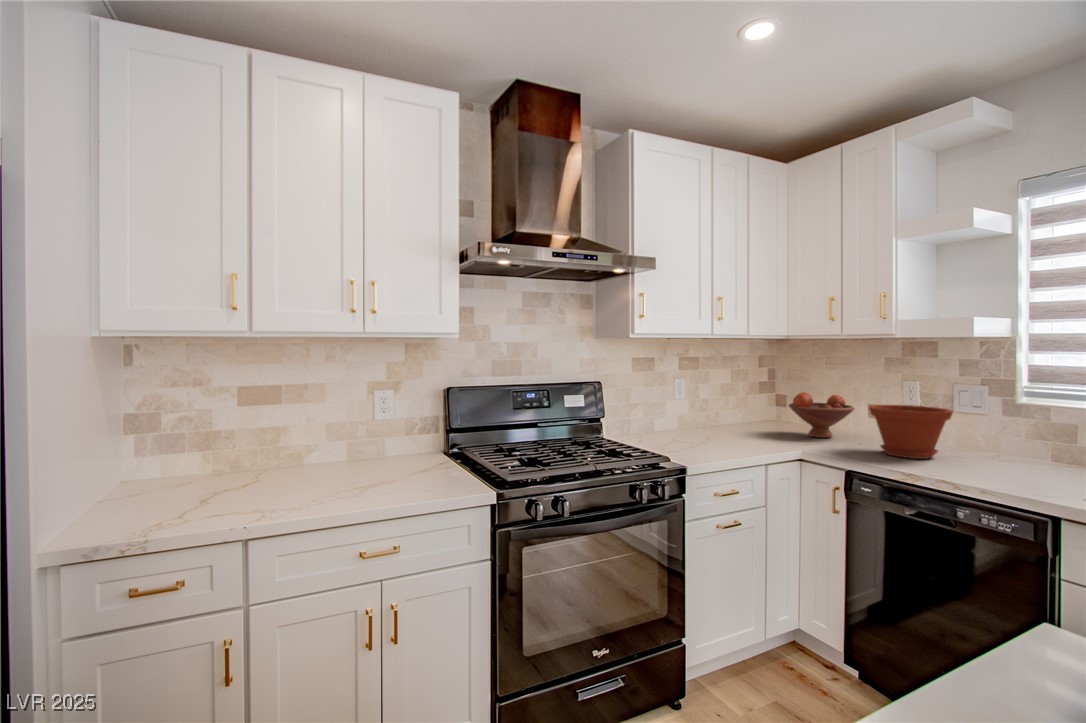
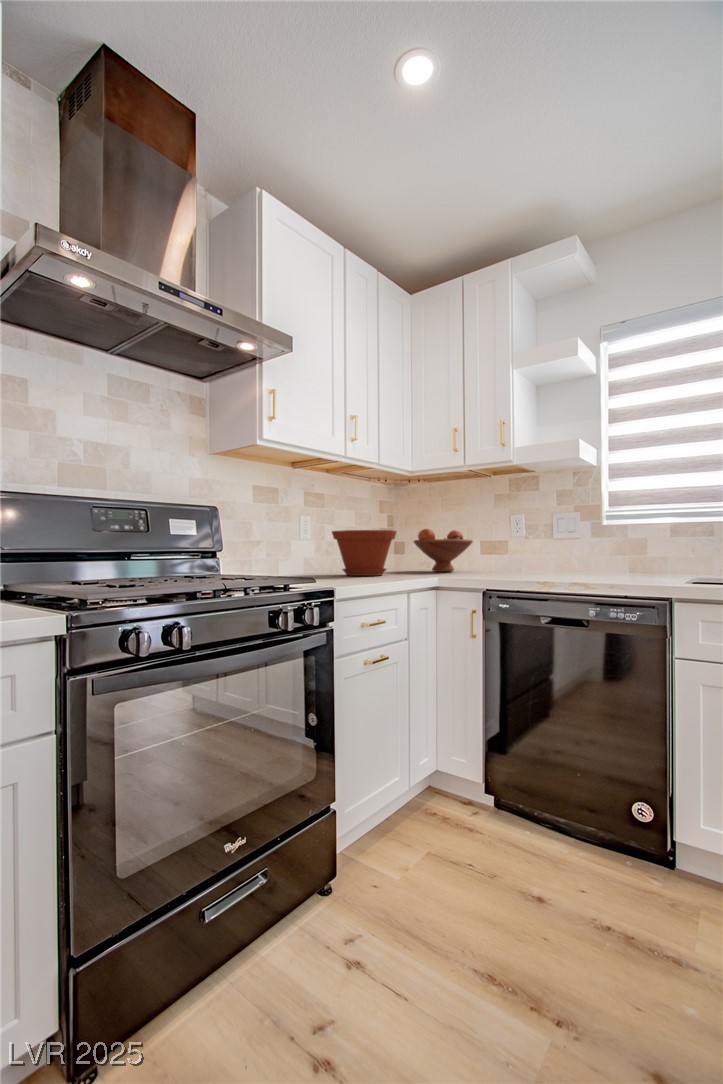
plant pot: present [869,405,953,459] -> present [332,530,396,576]

